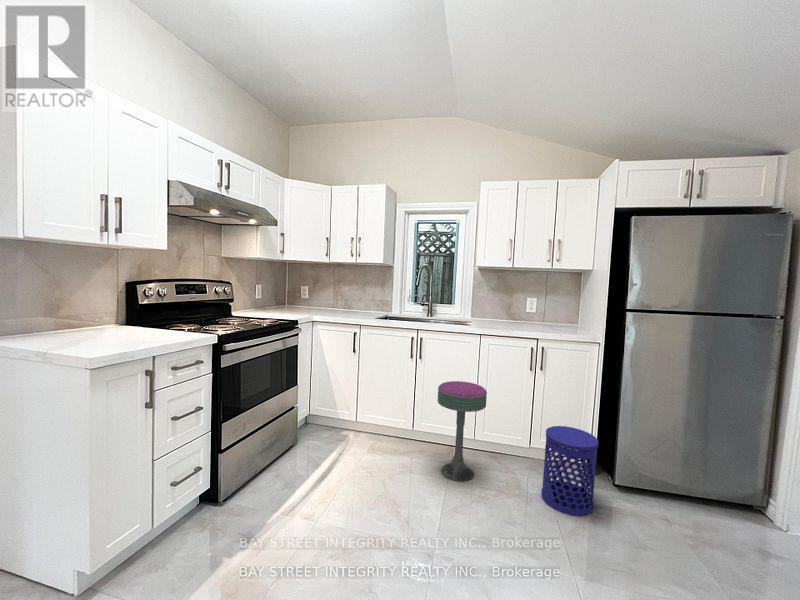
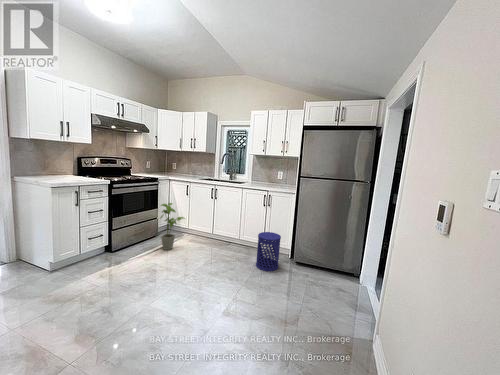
house plant: none [320,376,377,481] -> present [160,203,185,250]
bar stool: present [437,381,487,481] -> none [215,210,239,255]

